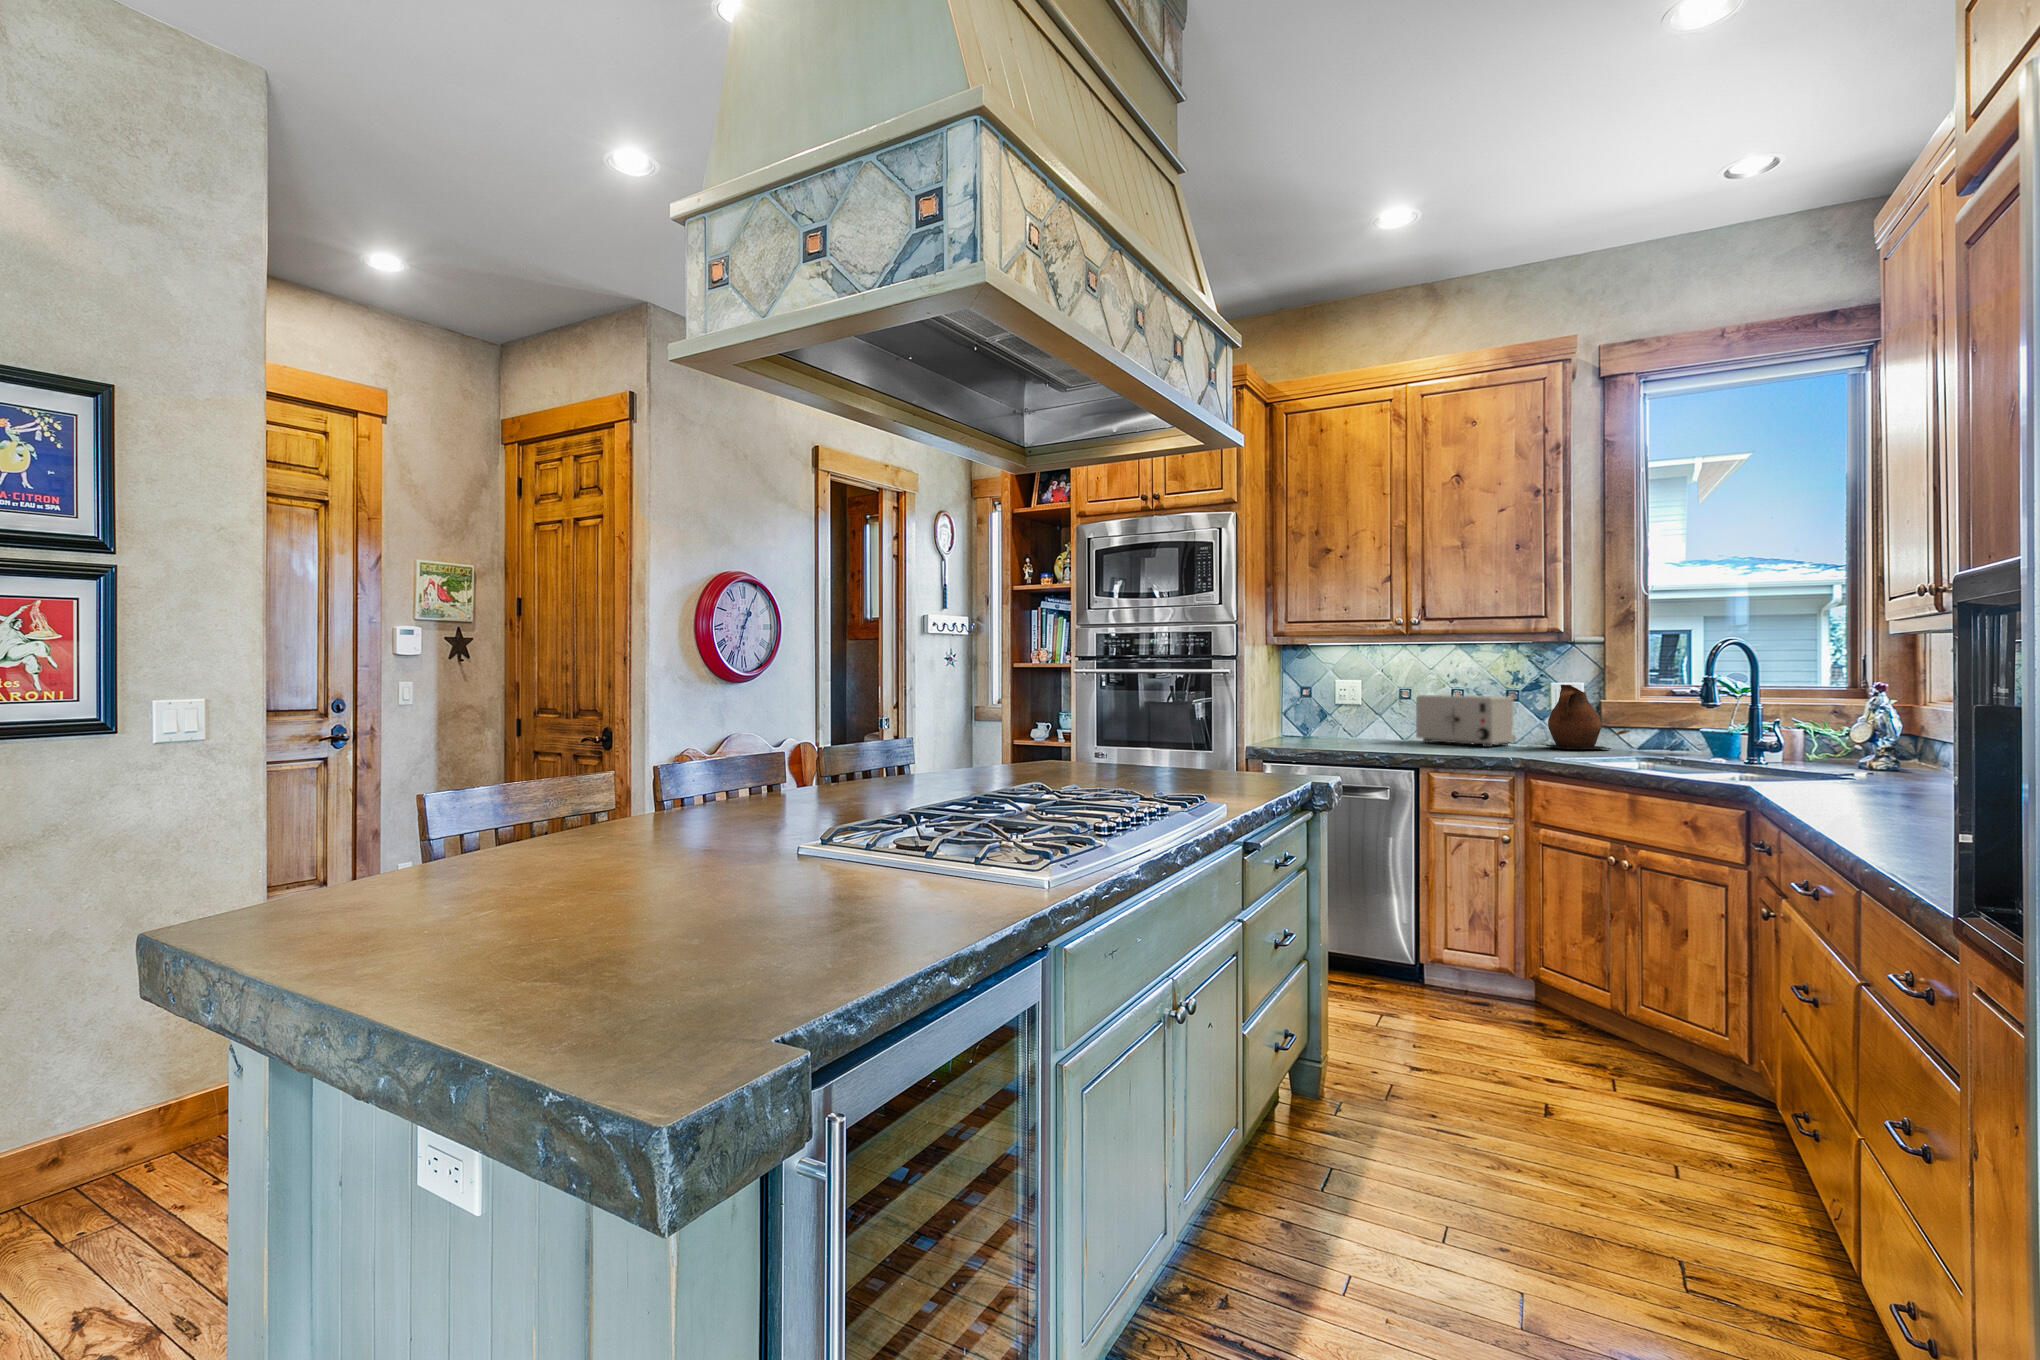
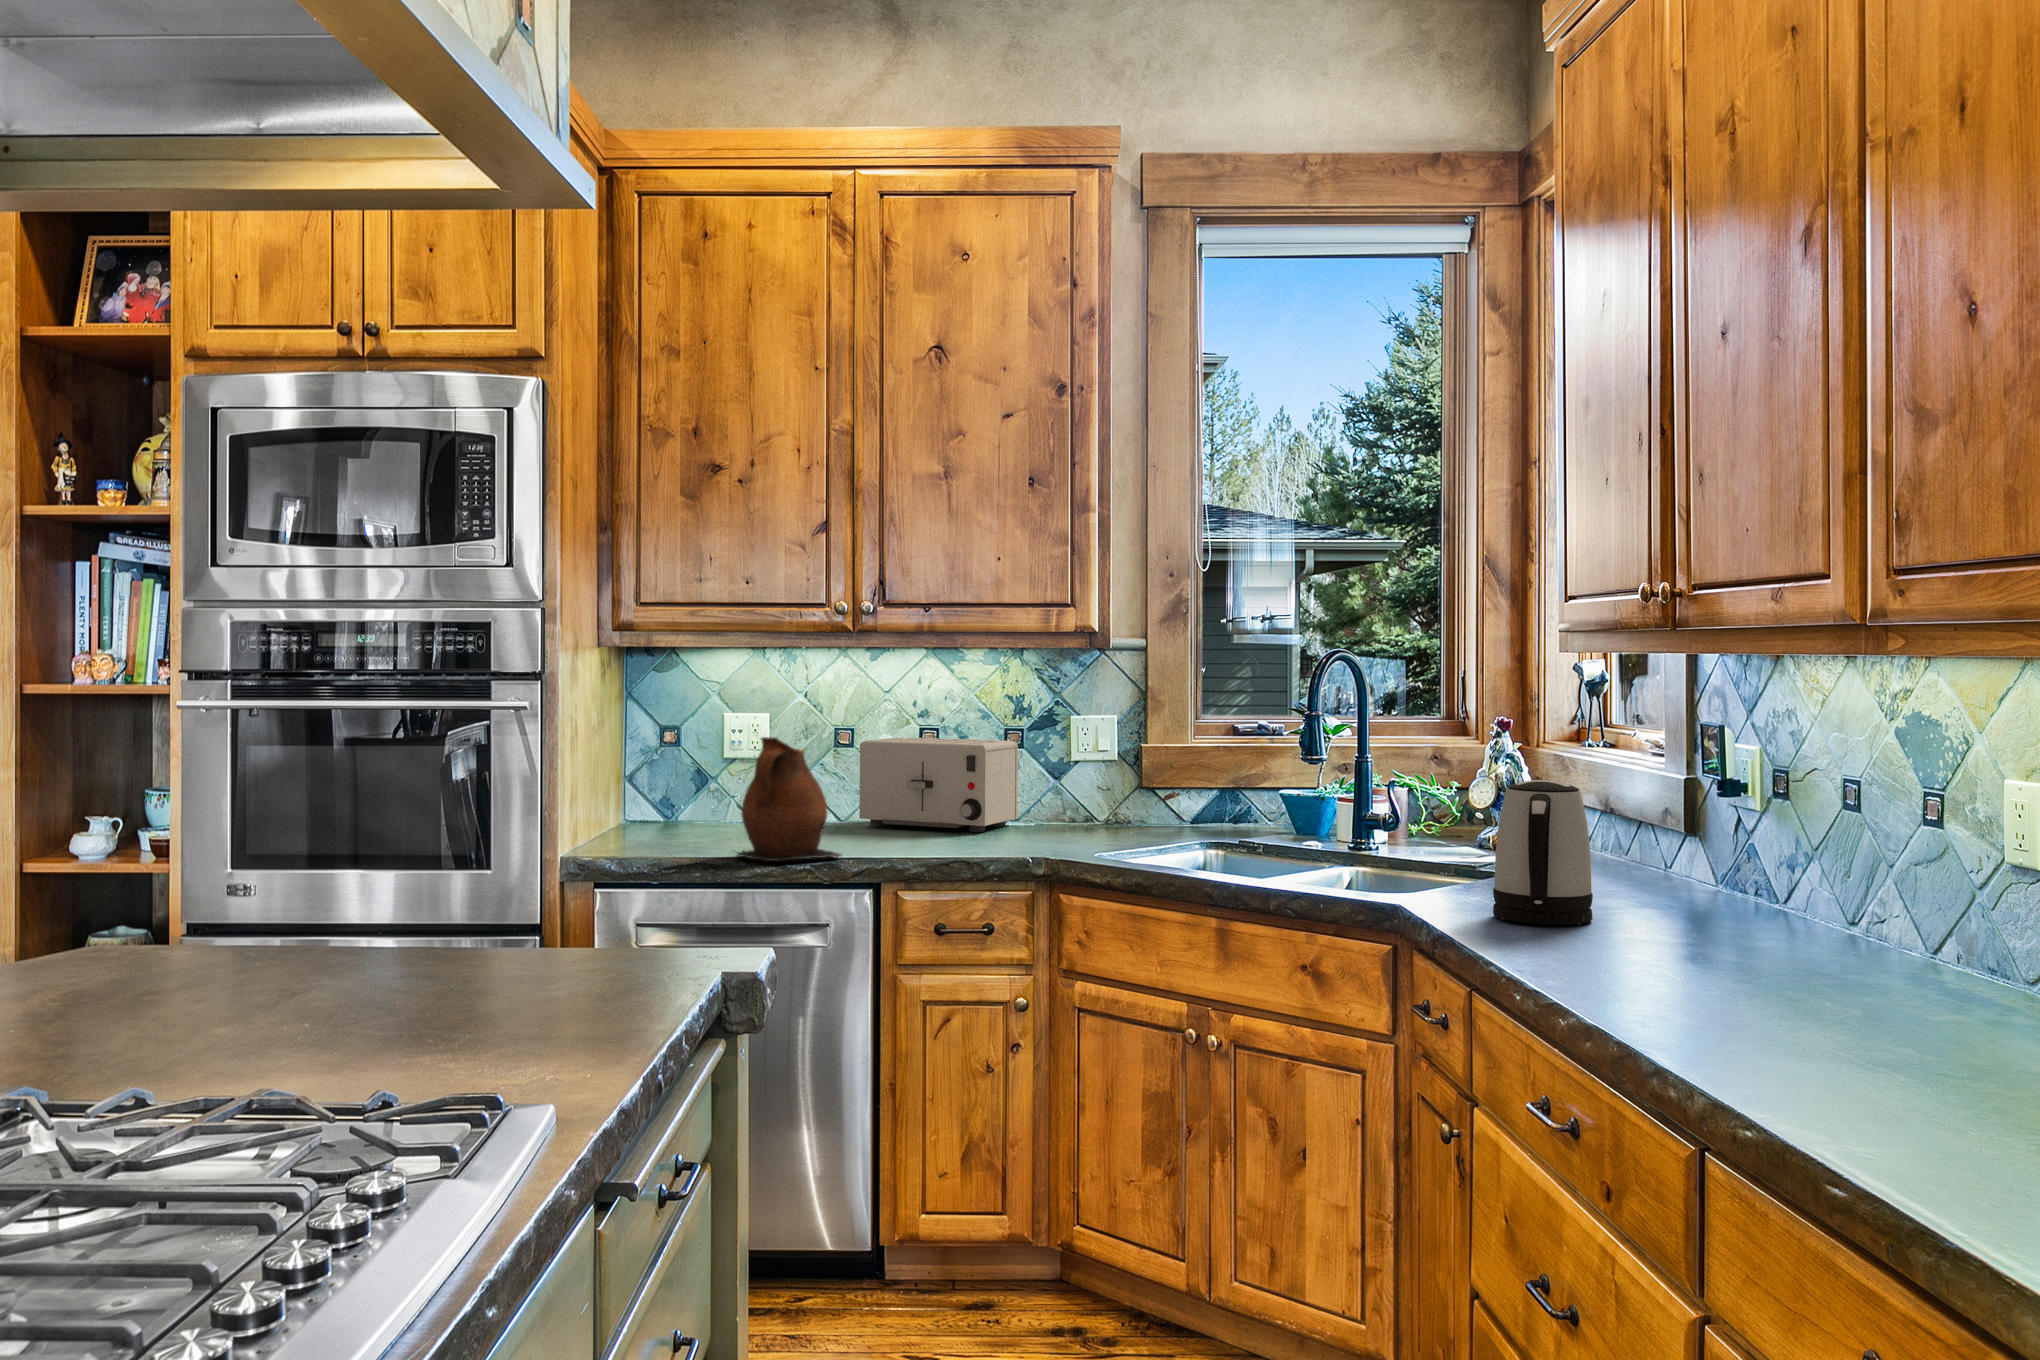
ceramic pitcher: present [1546,685,1611,749] -> present [737,737,841,861]
kettle: none [1811,710,1890,799] -> present [1493,780,1593,924]

